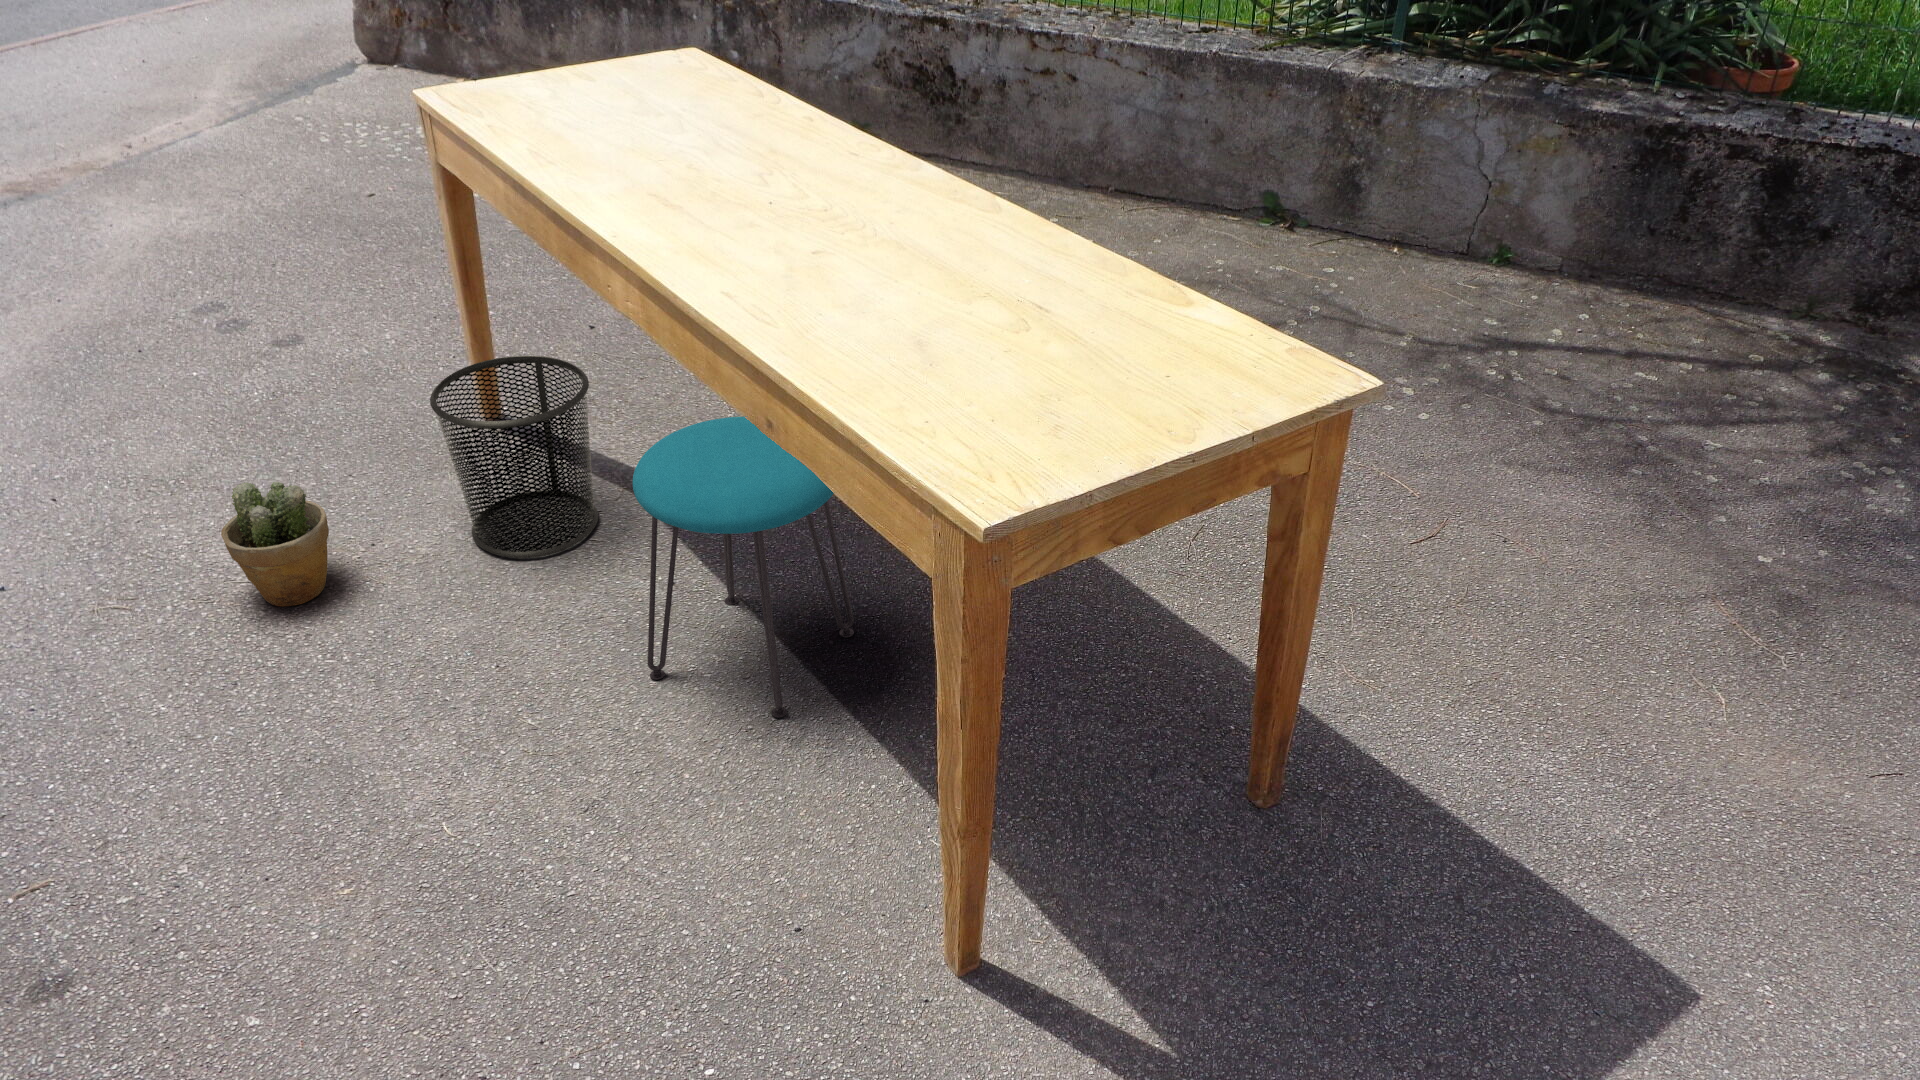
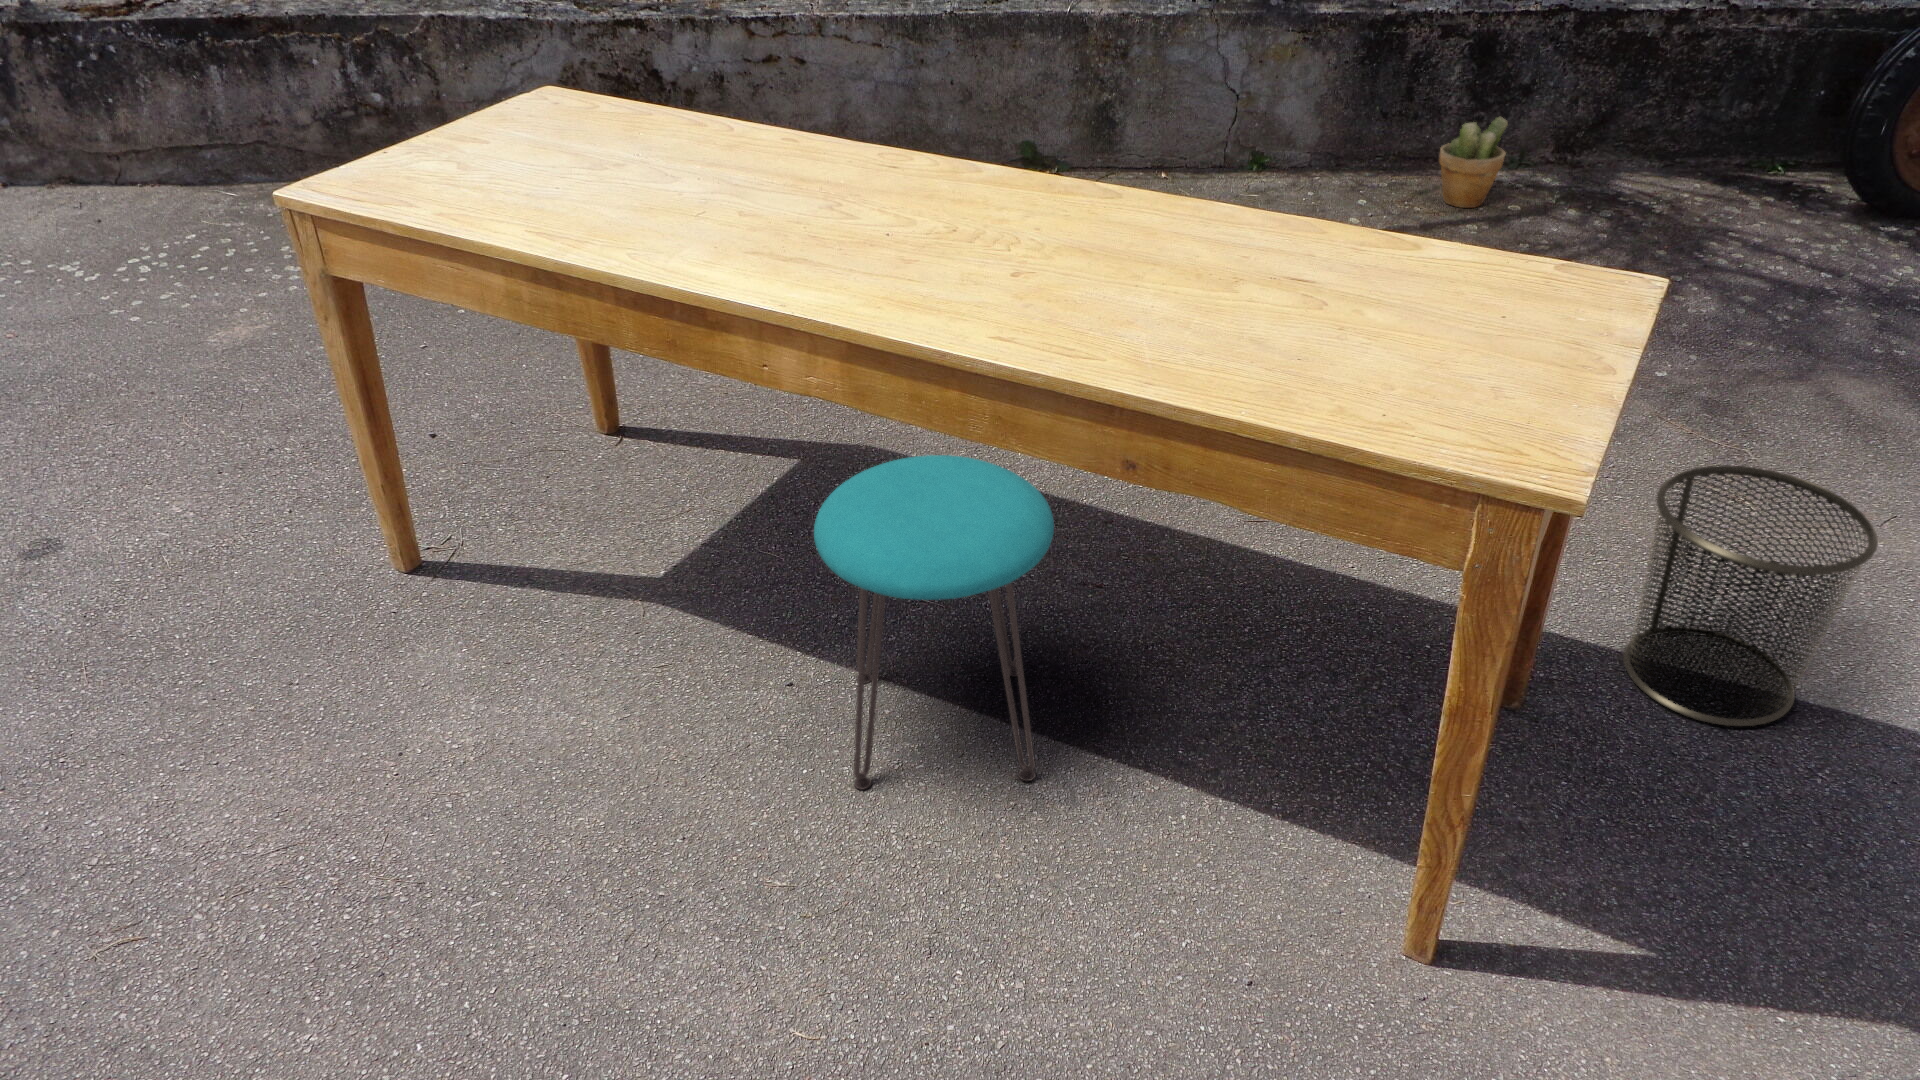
trash can: present [430,356,598,558] -> present [1623,465,1878,726]
potted plant: present [221,482,329,606] -> present [1439,117,1508,208]

